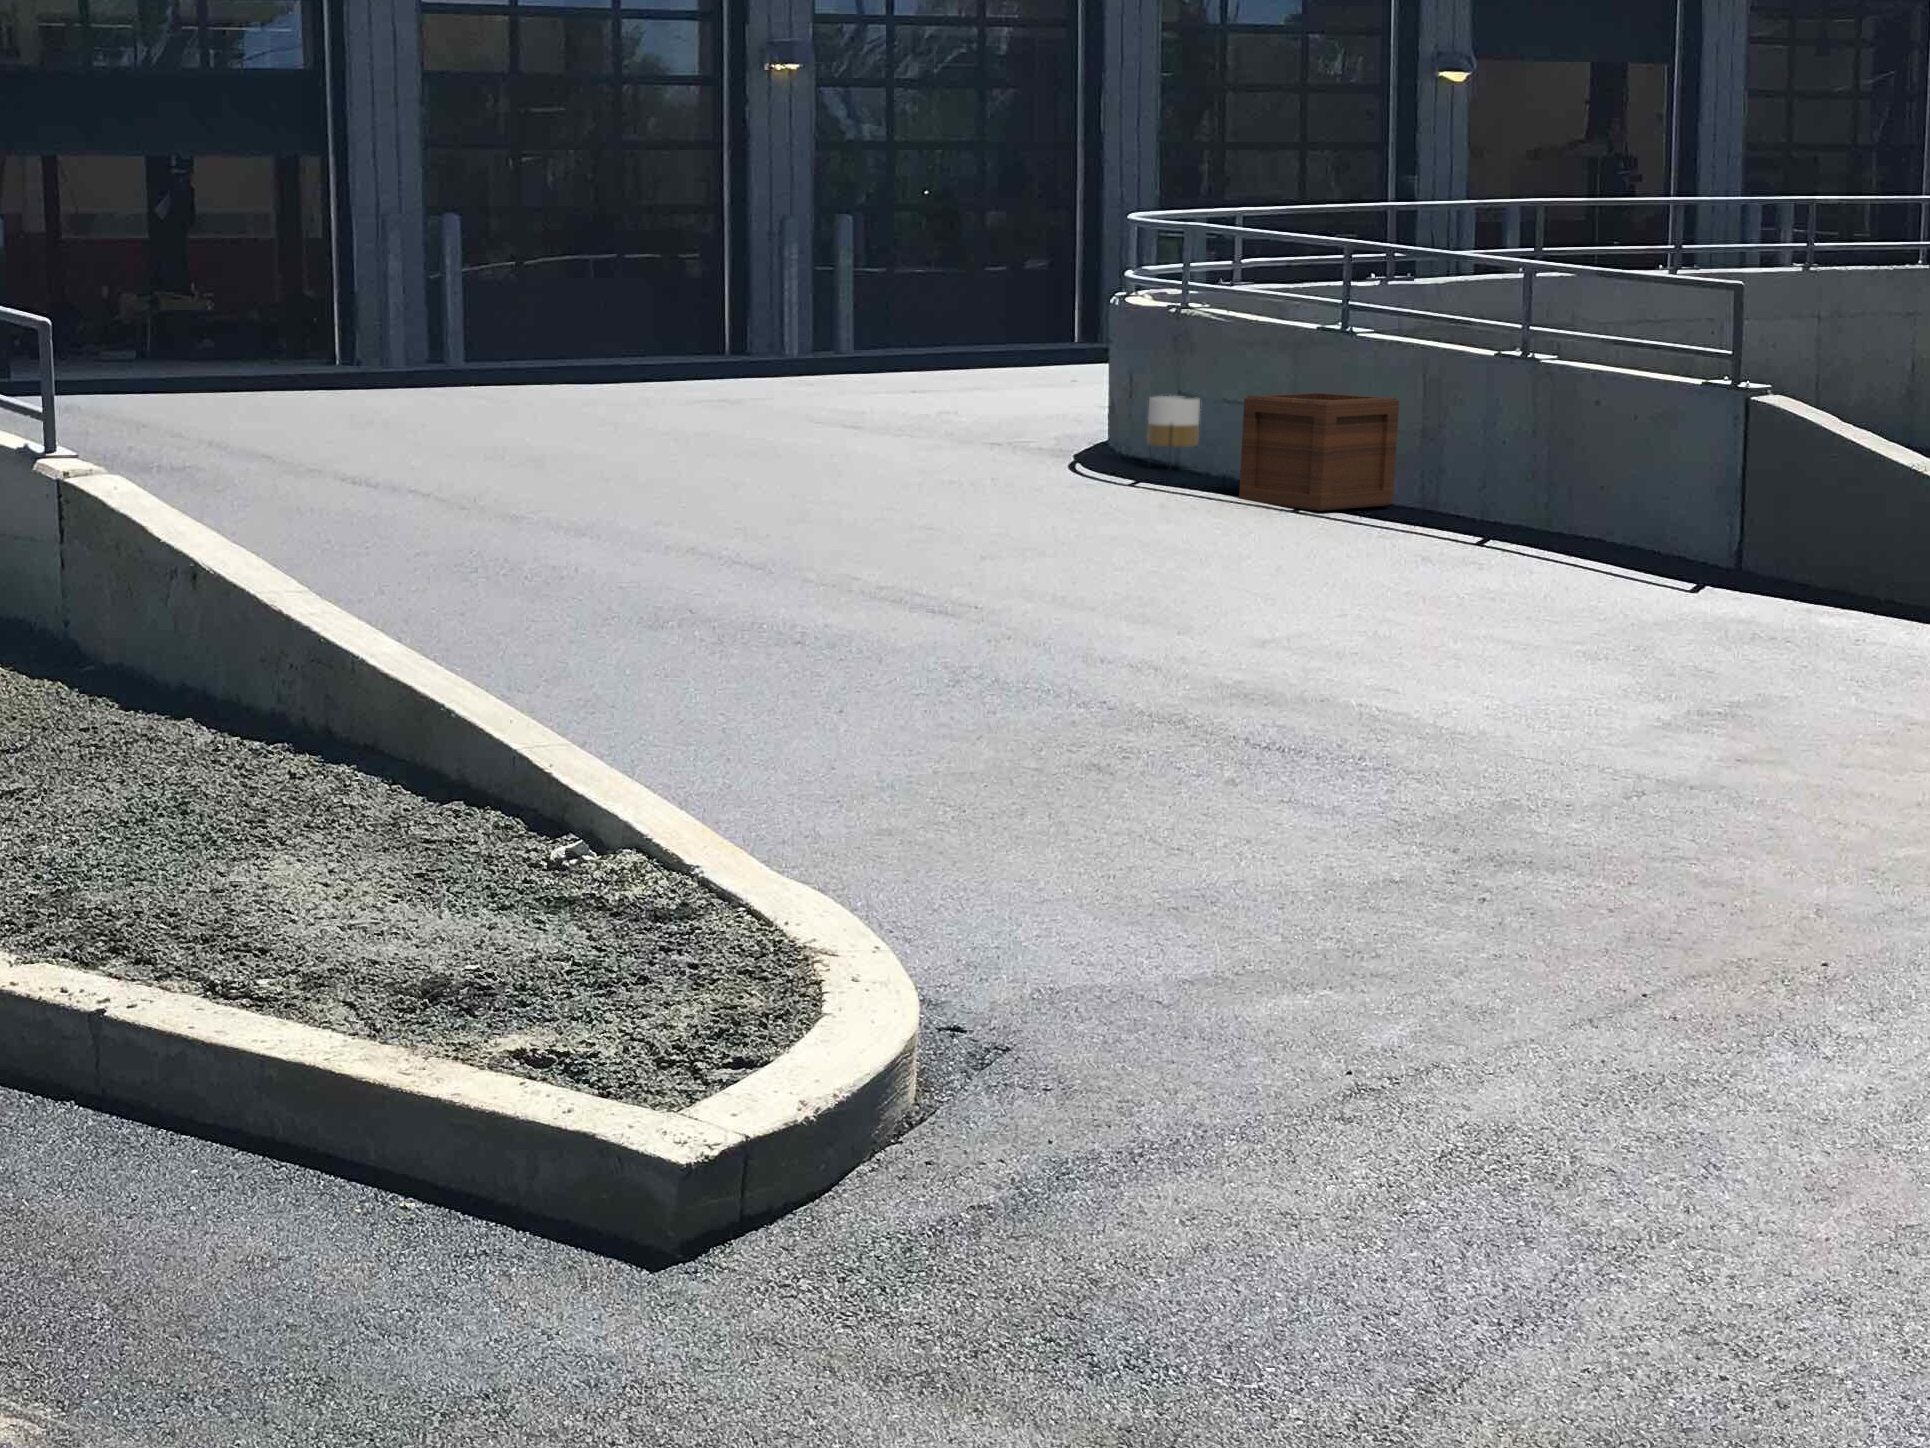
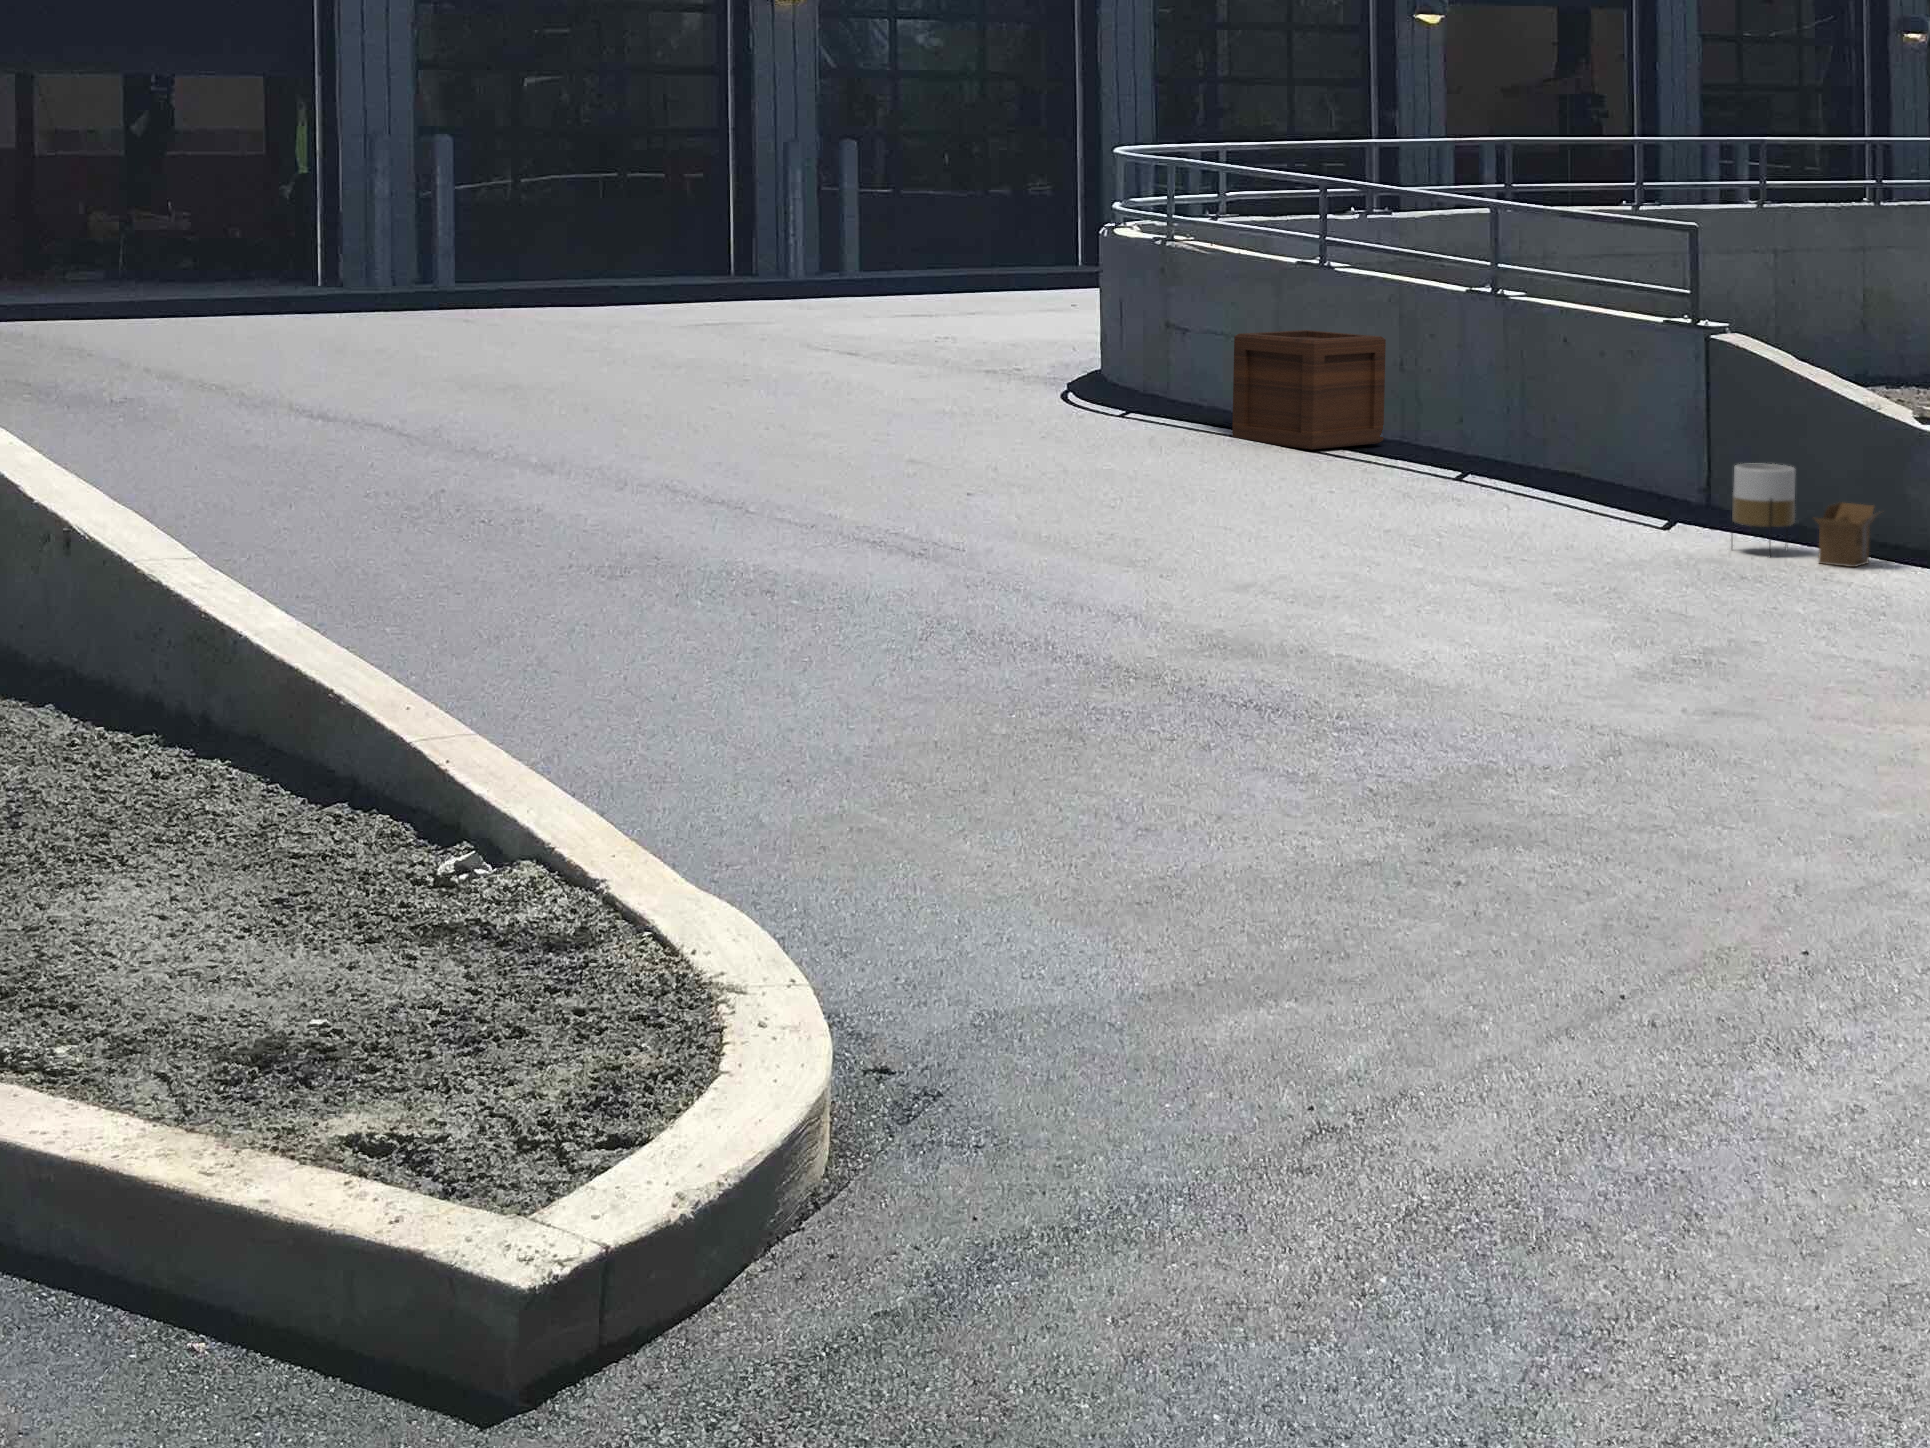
planter: present [1147,396,1200,462] -> present [1732,463,1796,546]
cardboard box: none [1840,562,1919,627] -> present [1815,502,1881,567]

